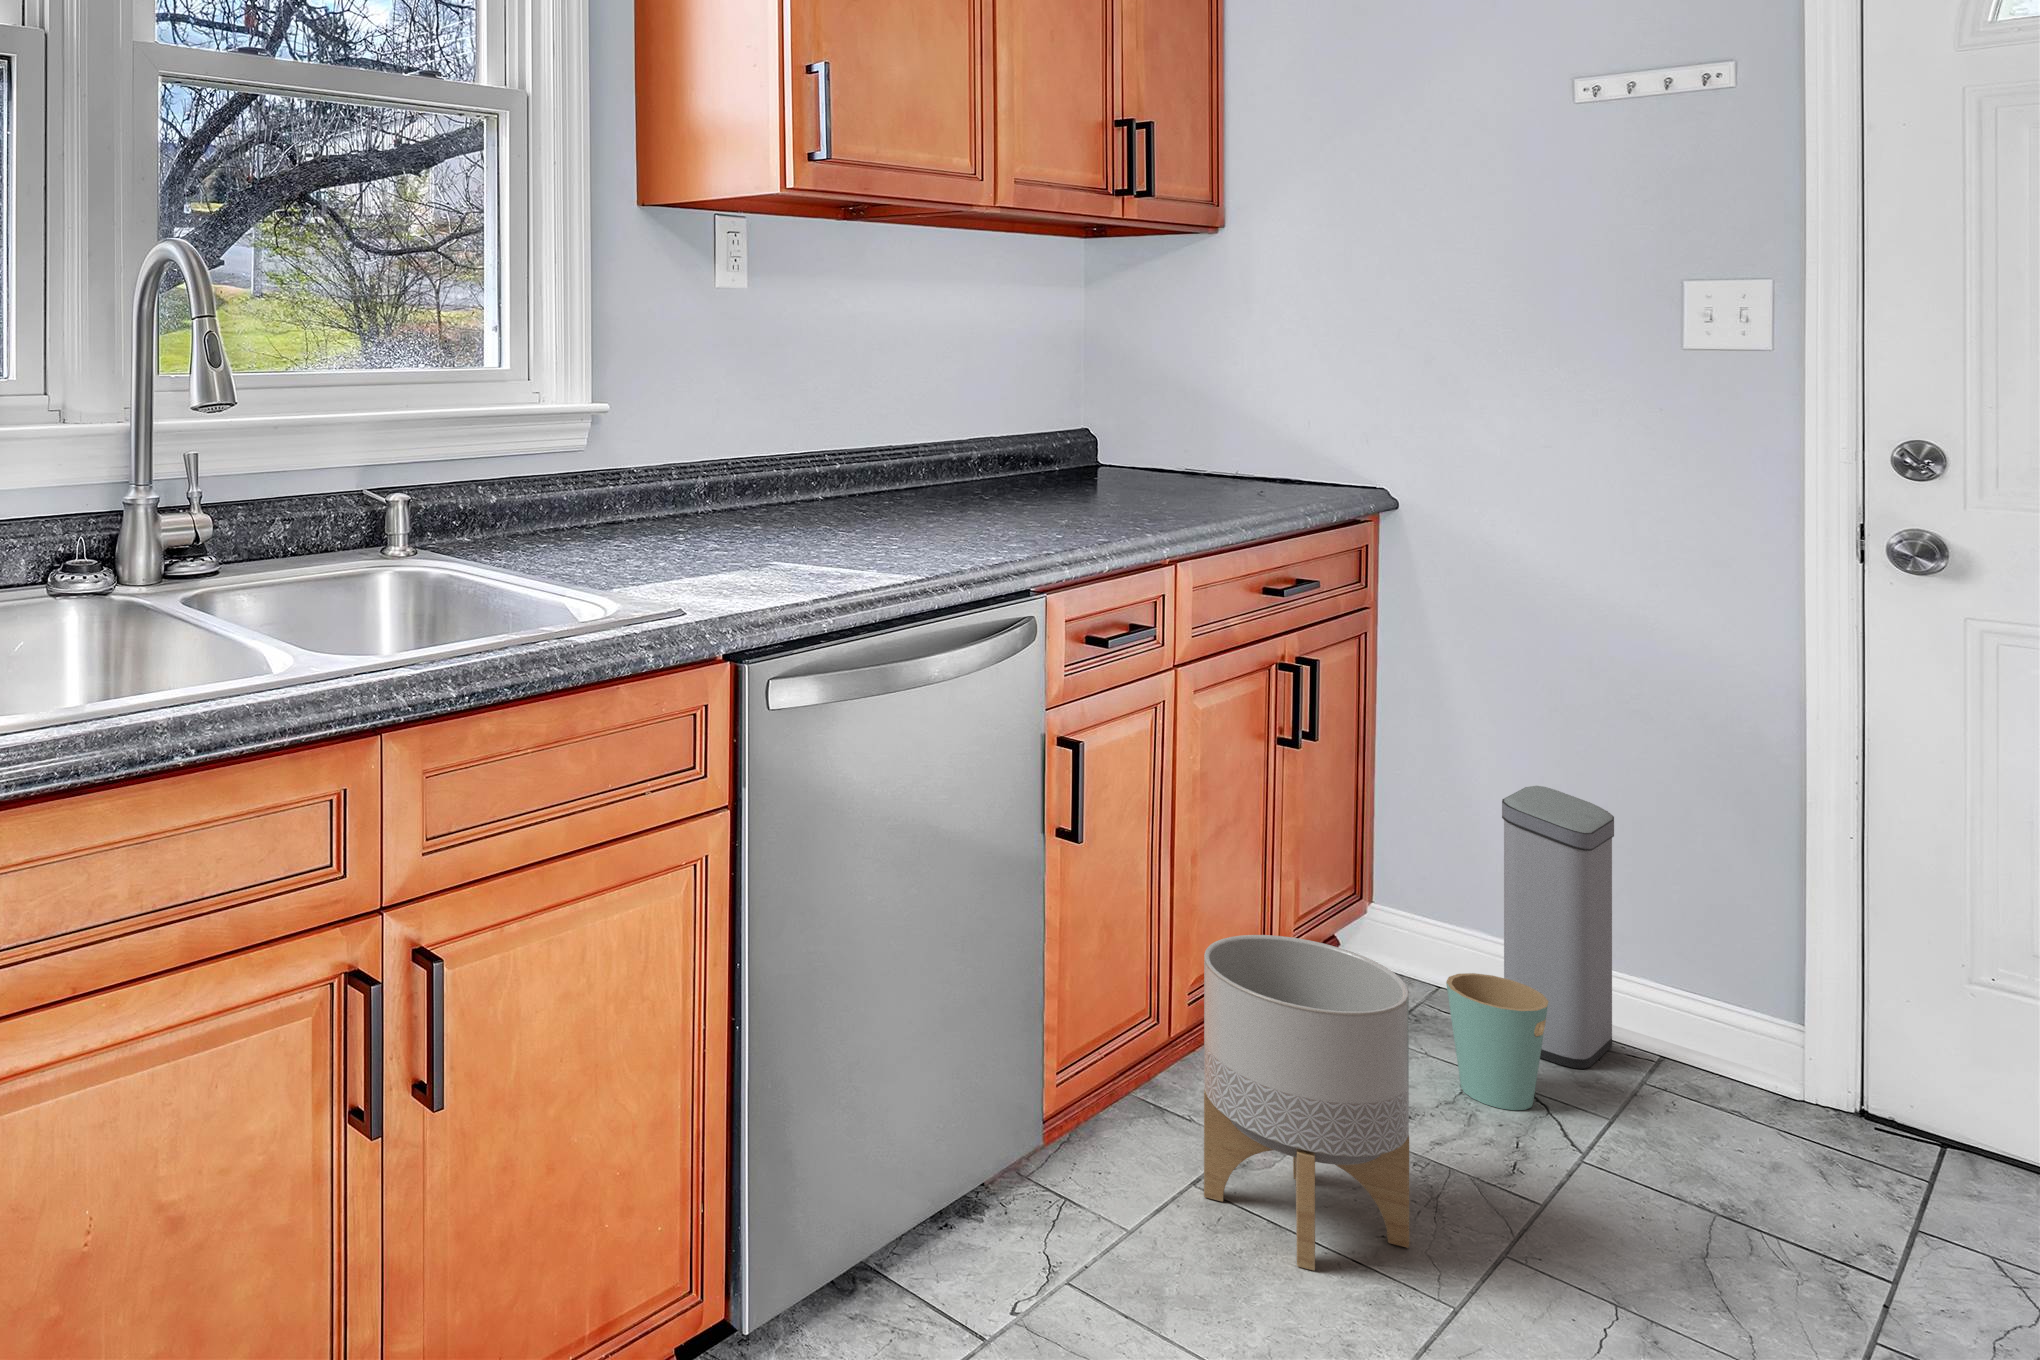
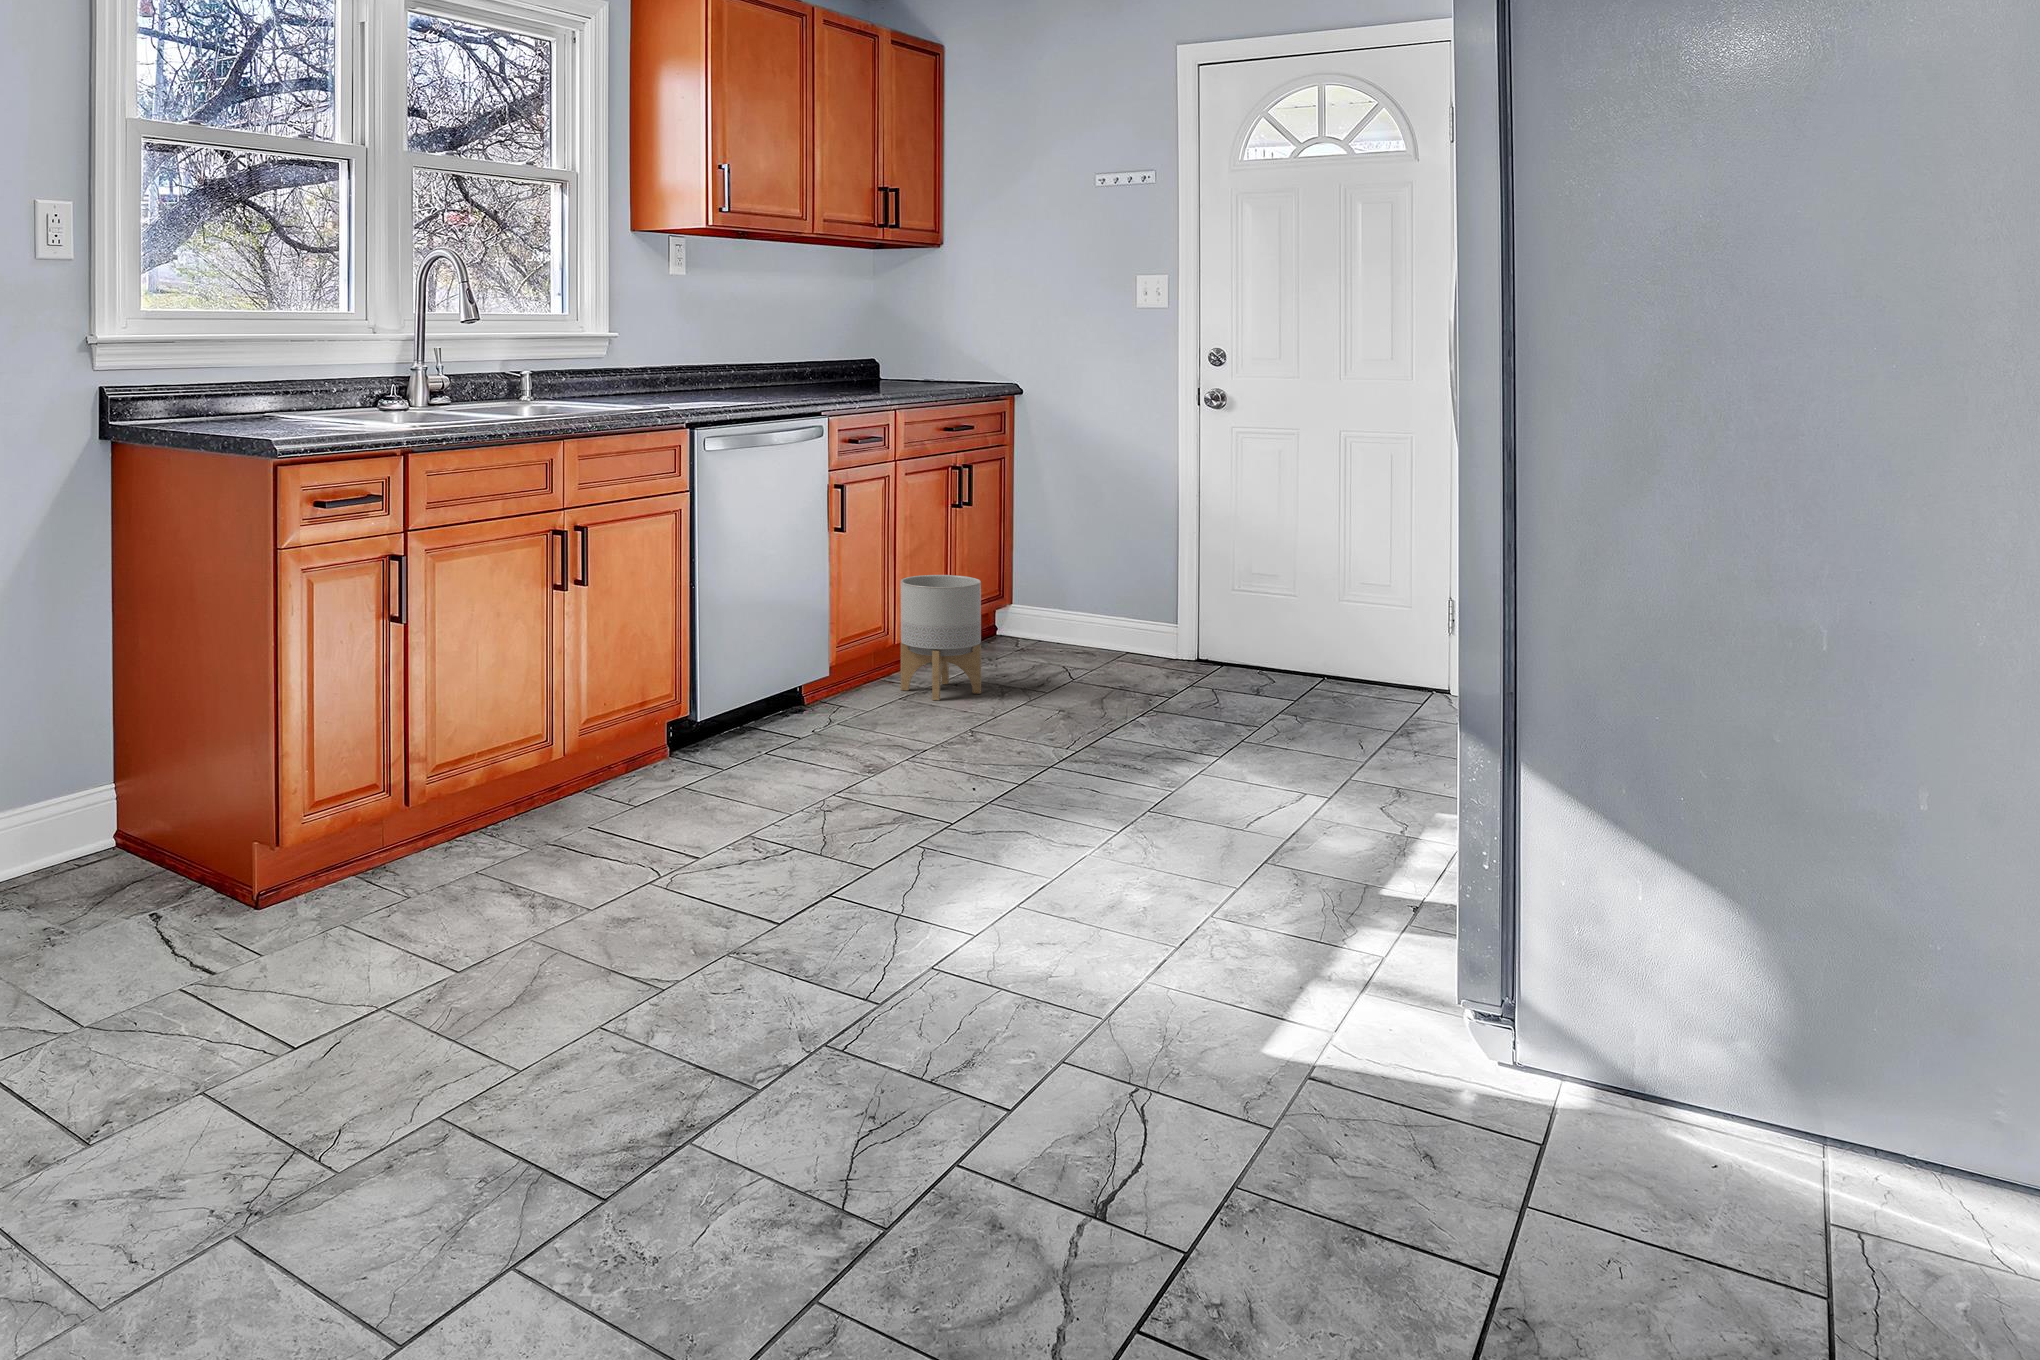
trash can: present [1446,786,1614,1110] -> none [1024,526,1108,664]

